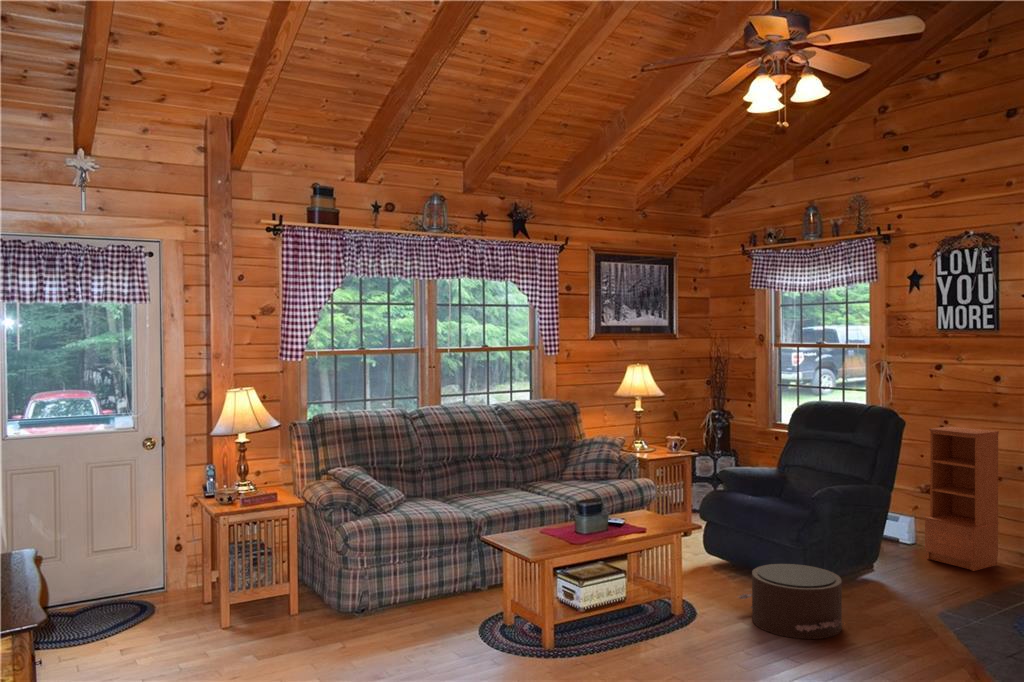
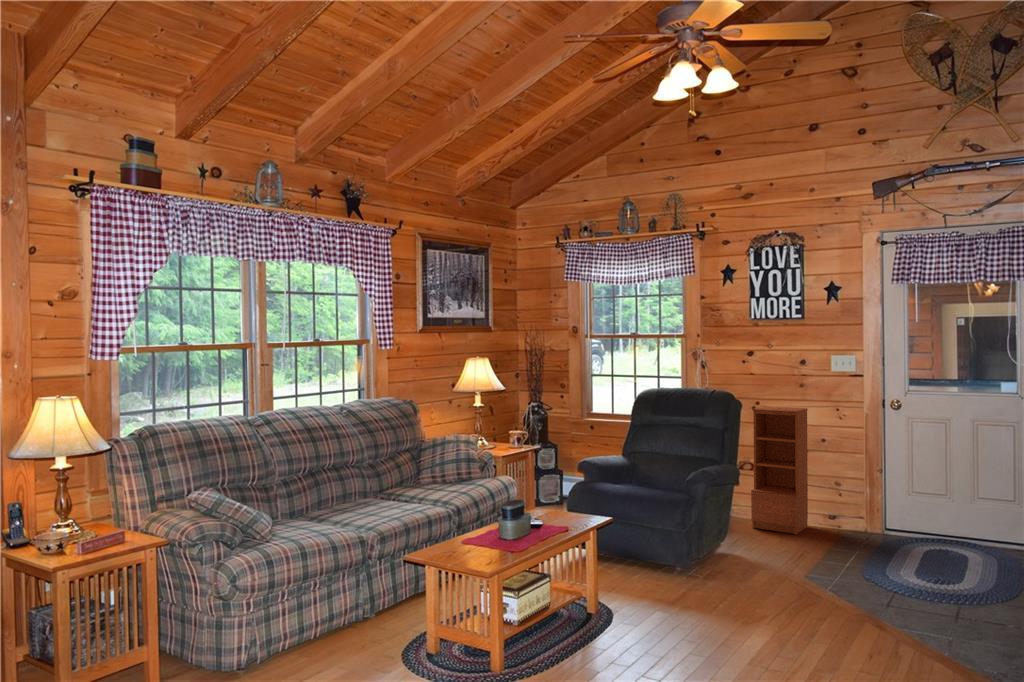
pouf: present [738,564,842,639] -> none [646,547,760,620]

